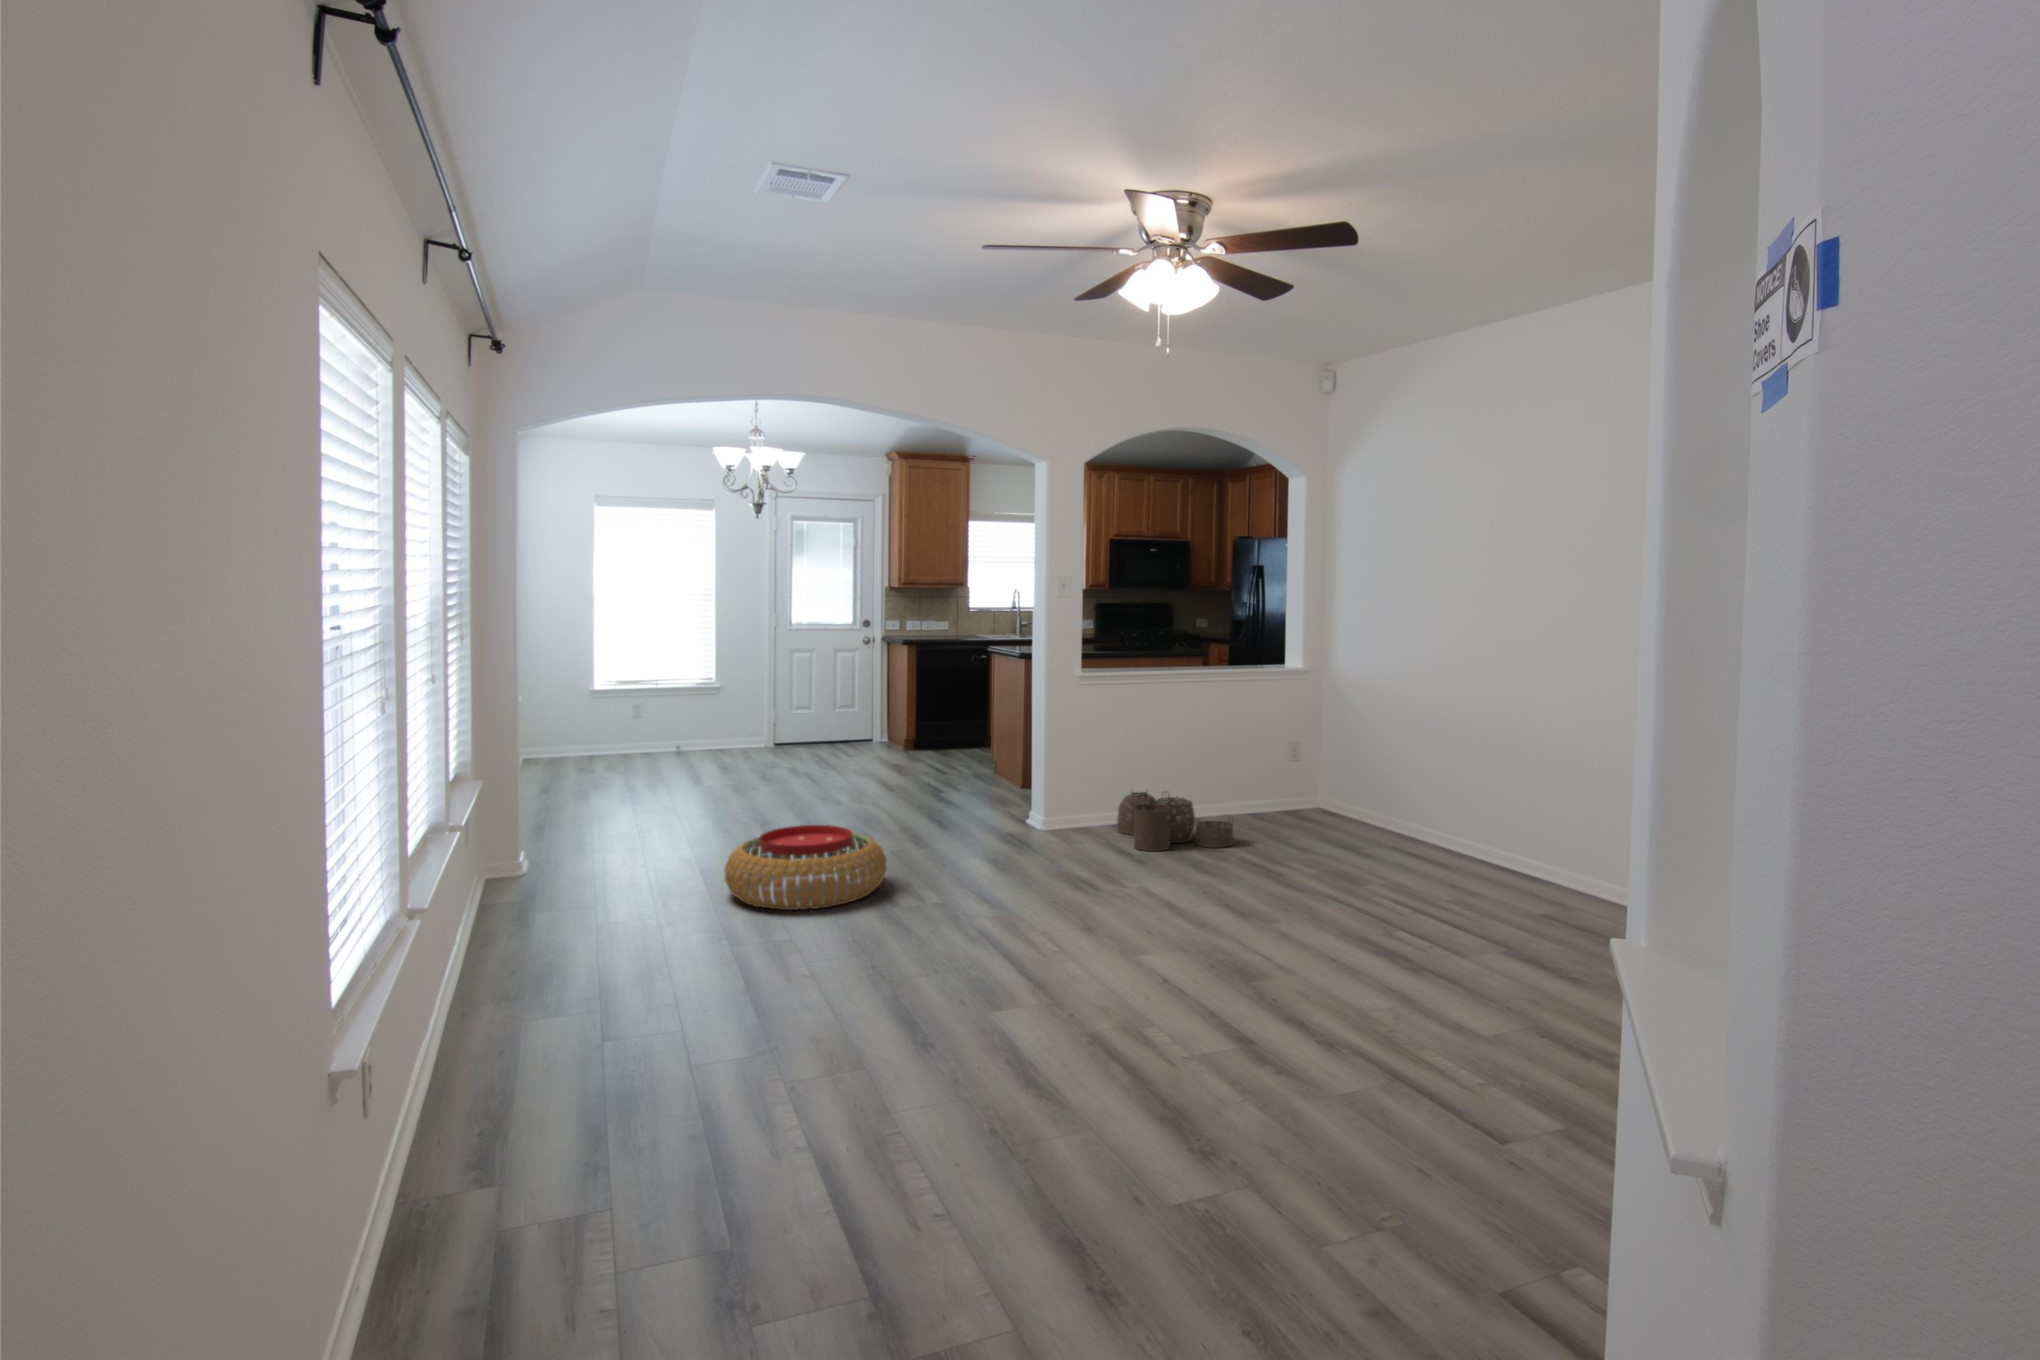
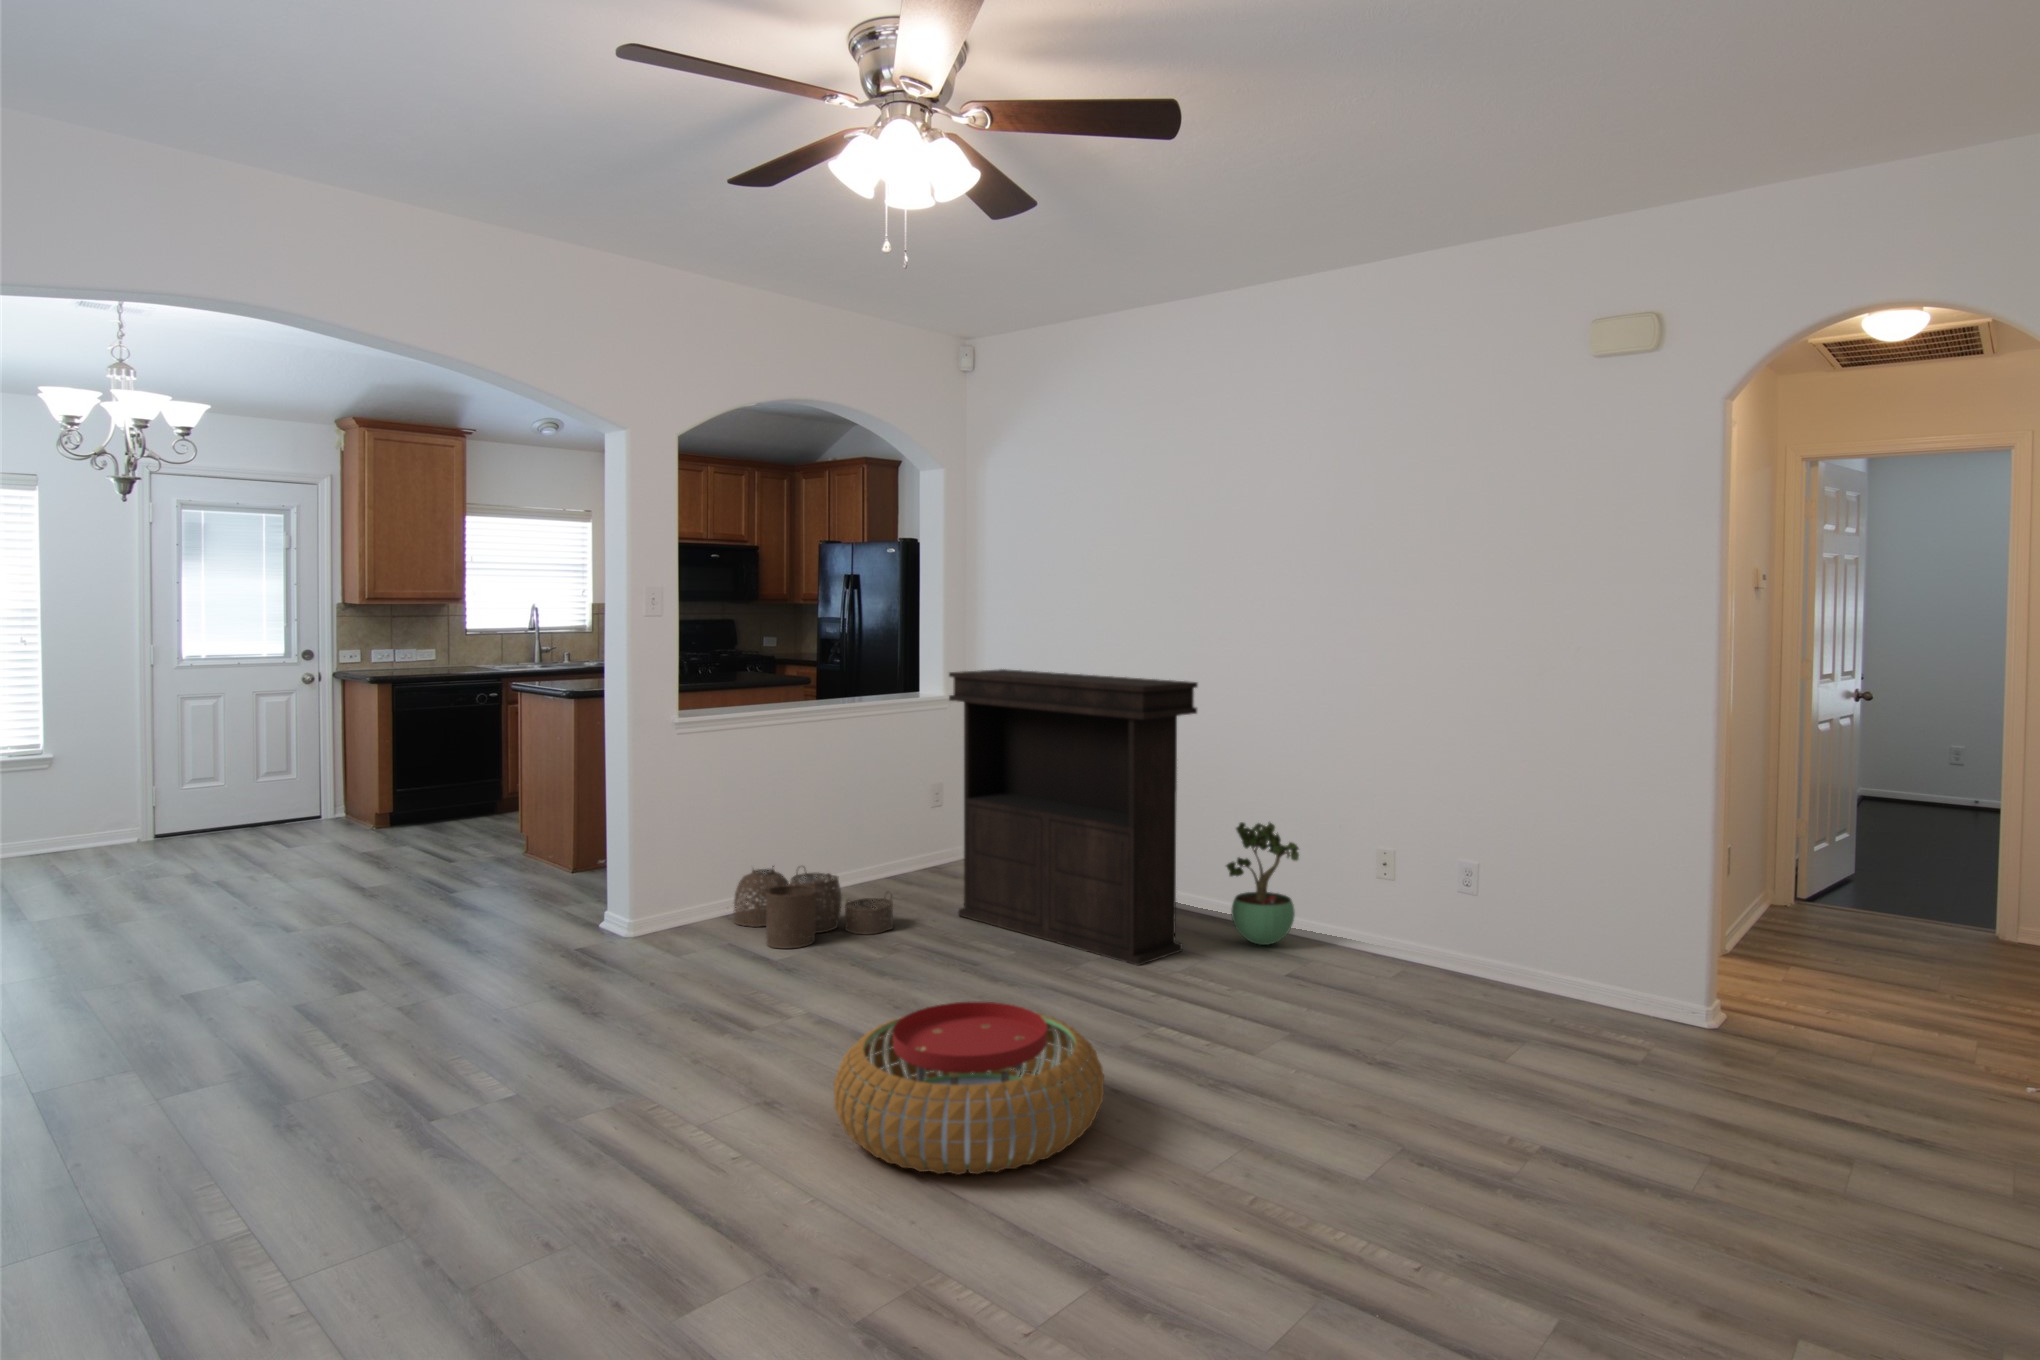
console table: none [1283,644,1479,892] -> present [949,669,1198,965]
potted plant: none [1509,780,1573,889] -> present [1226,822,1299,945]
pouf: present [725,825,886,910] -> present [834,1002,1104,1175]

